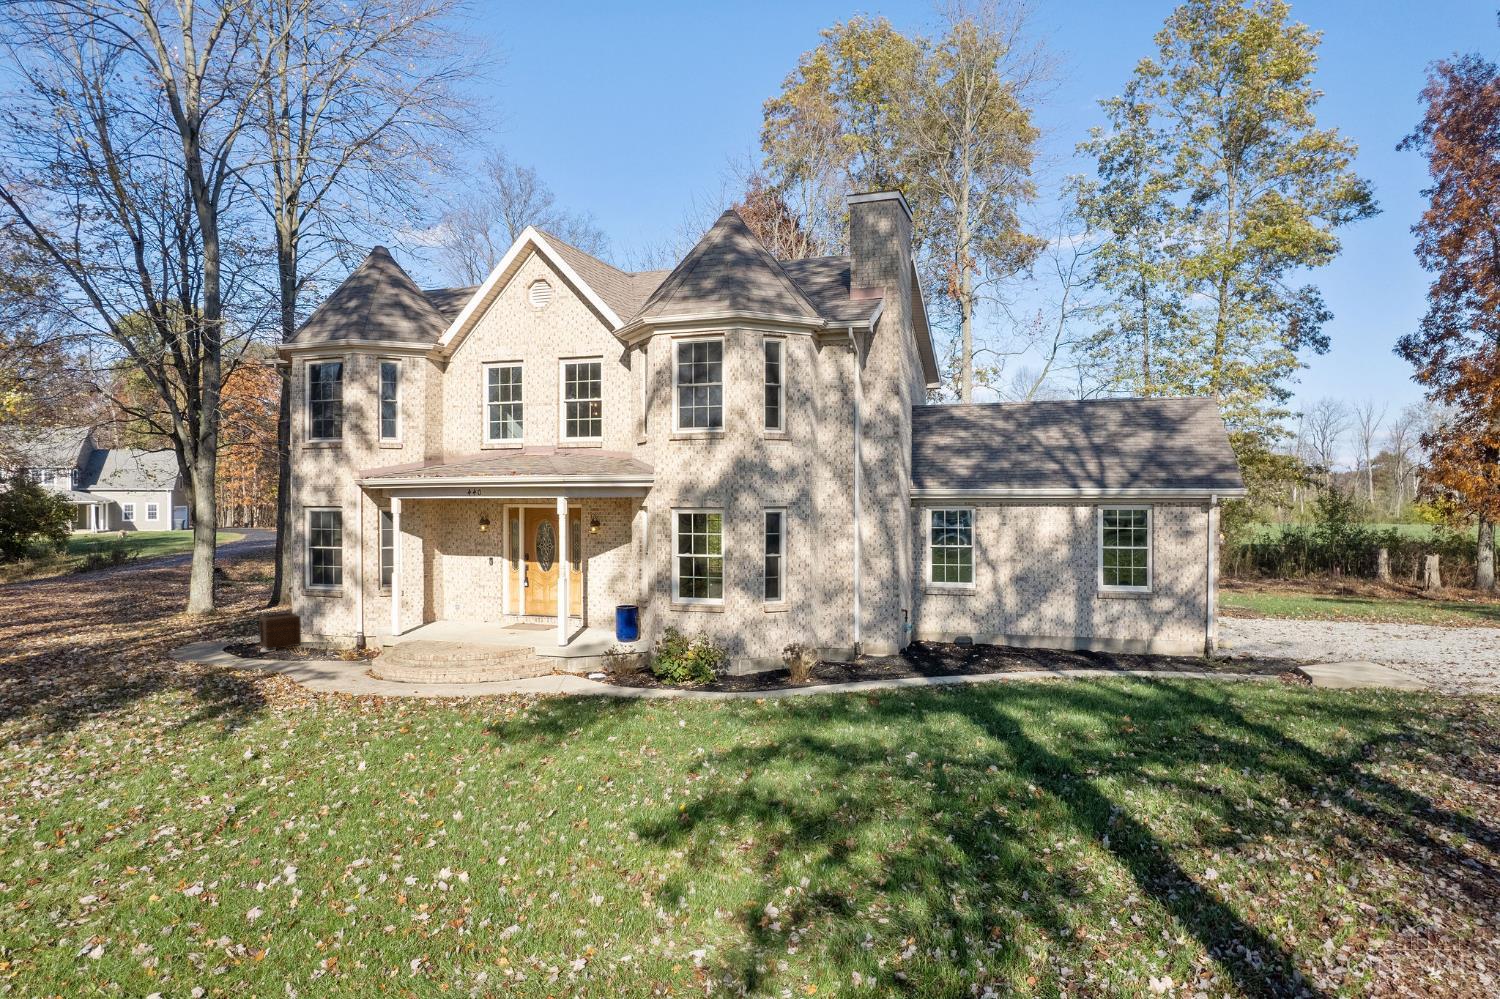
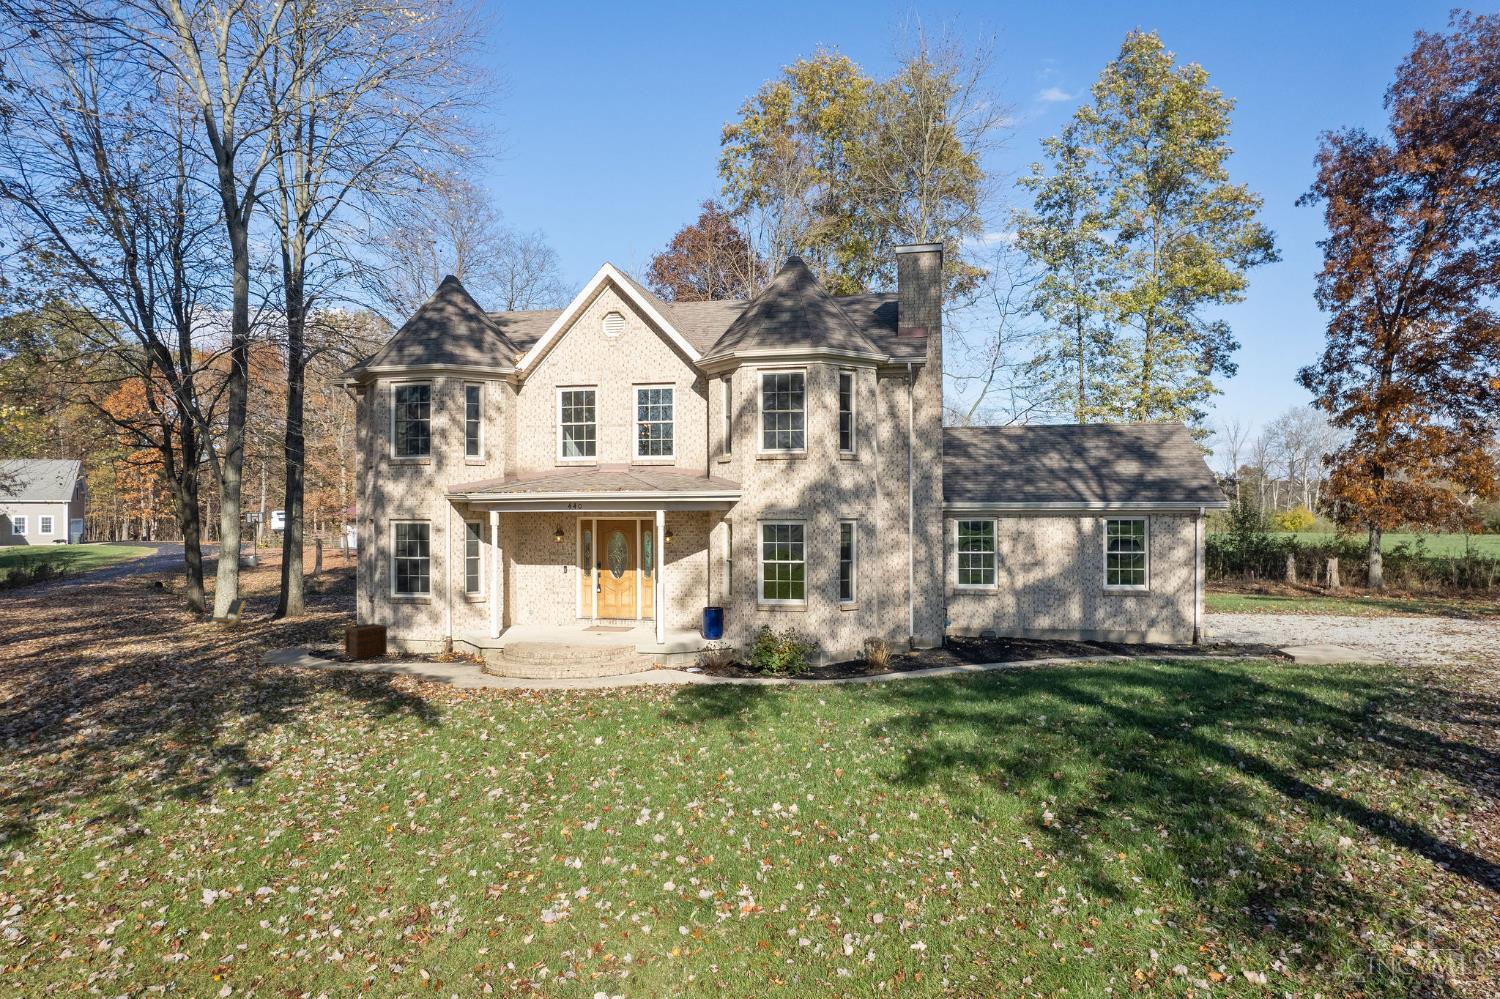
lounge chair: none [158,583,202,619] -> present [202,599,245,634]

